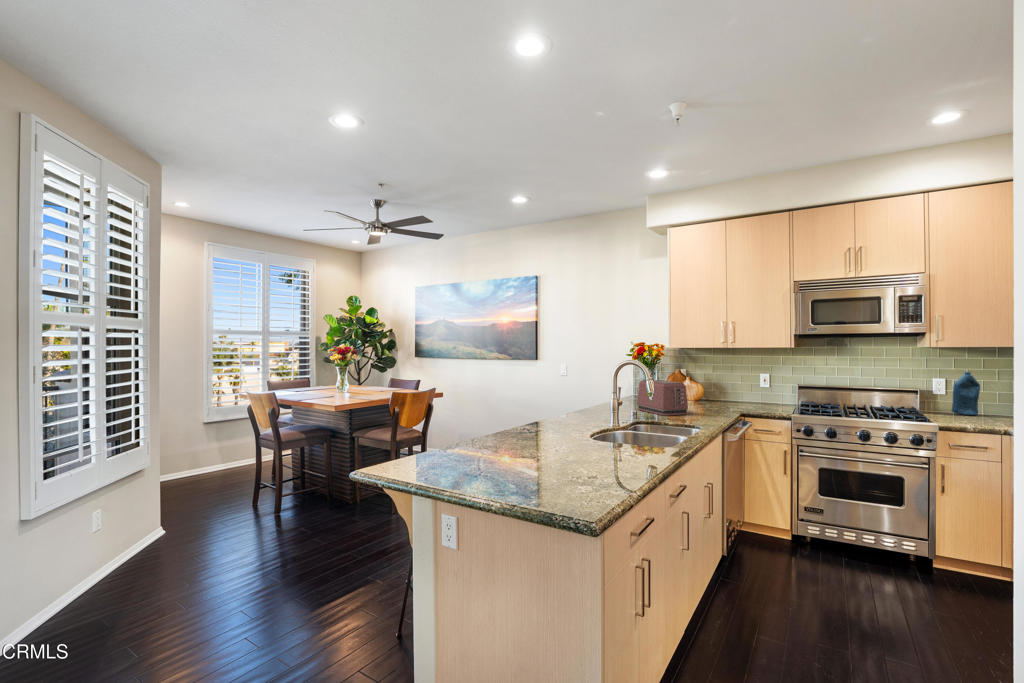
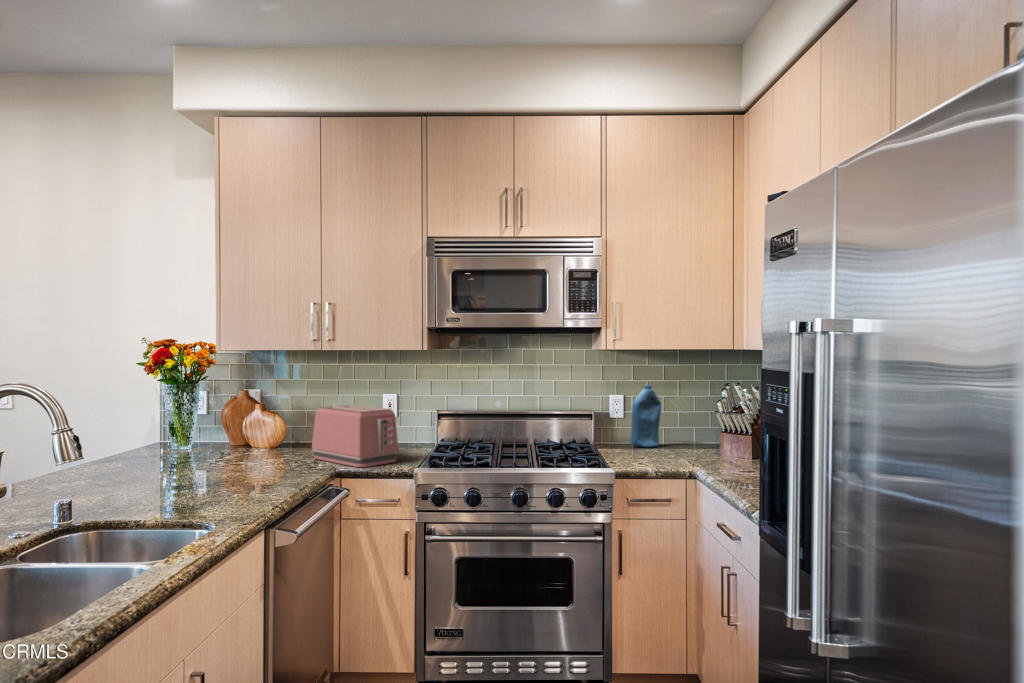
toaster: present [637,380,688,416] -> present [312,405,398,467]

